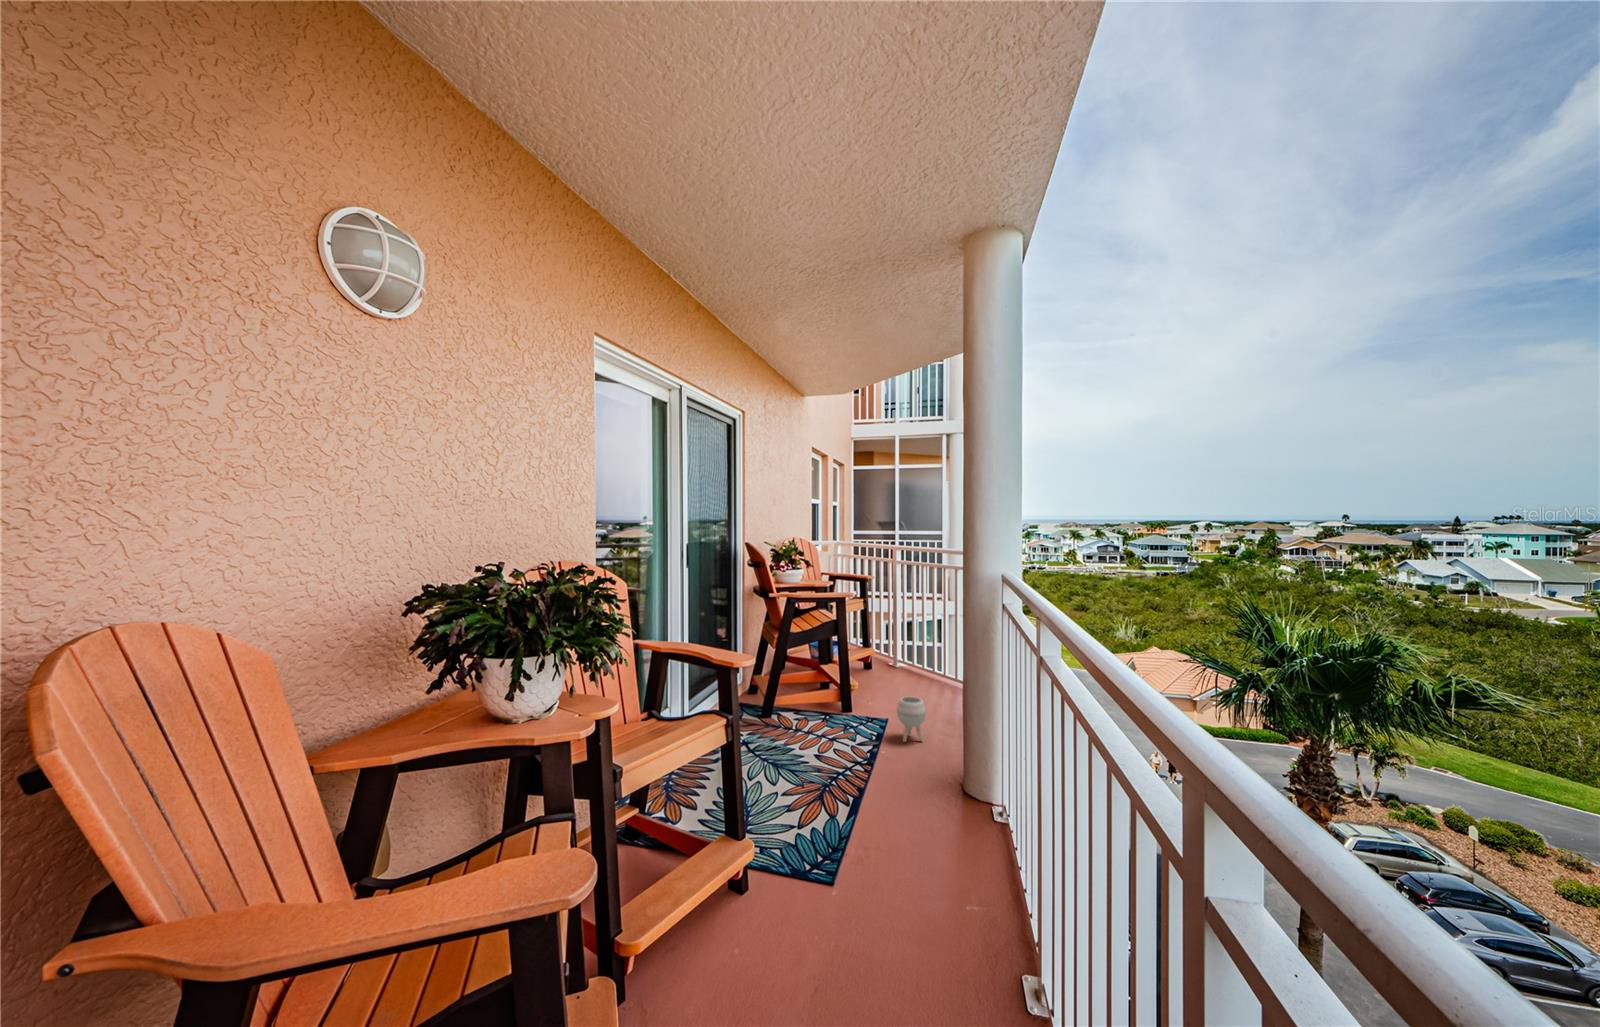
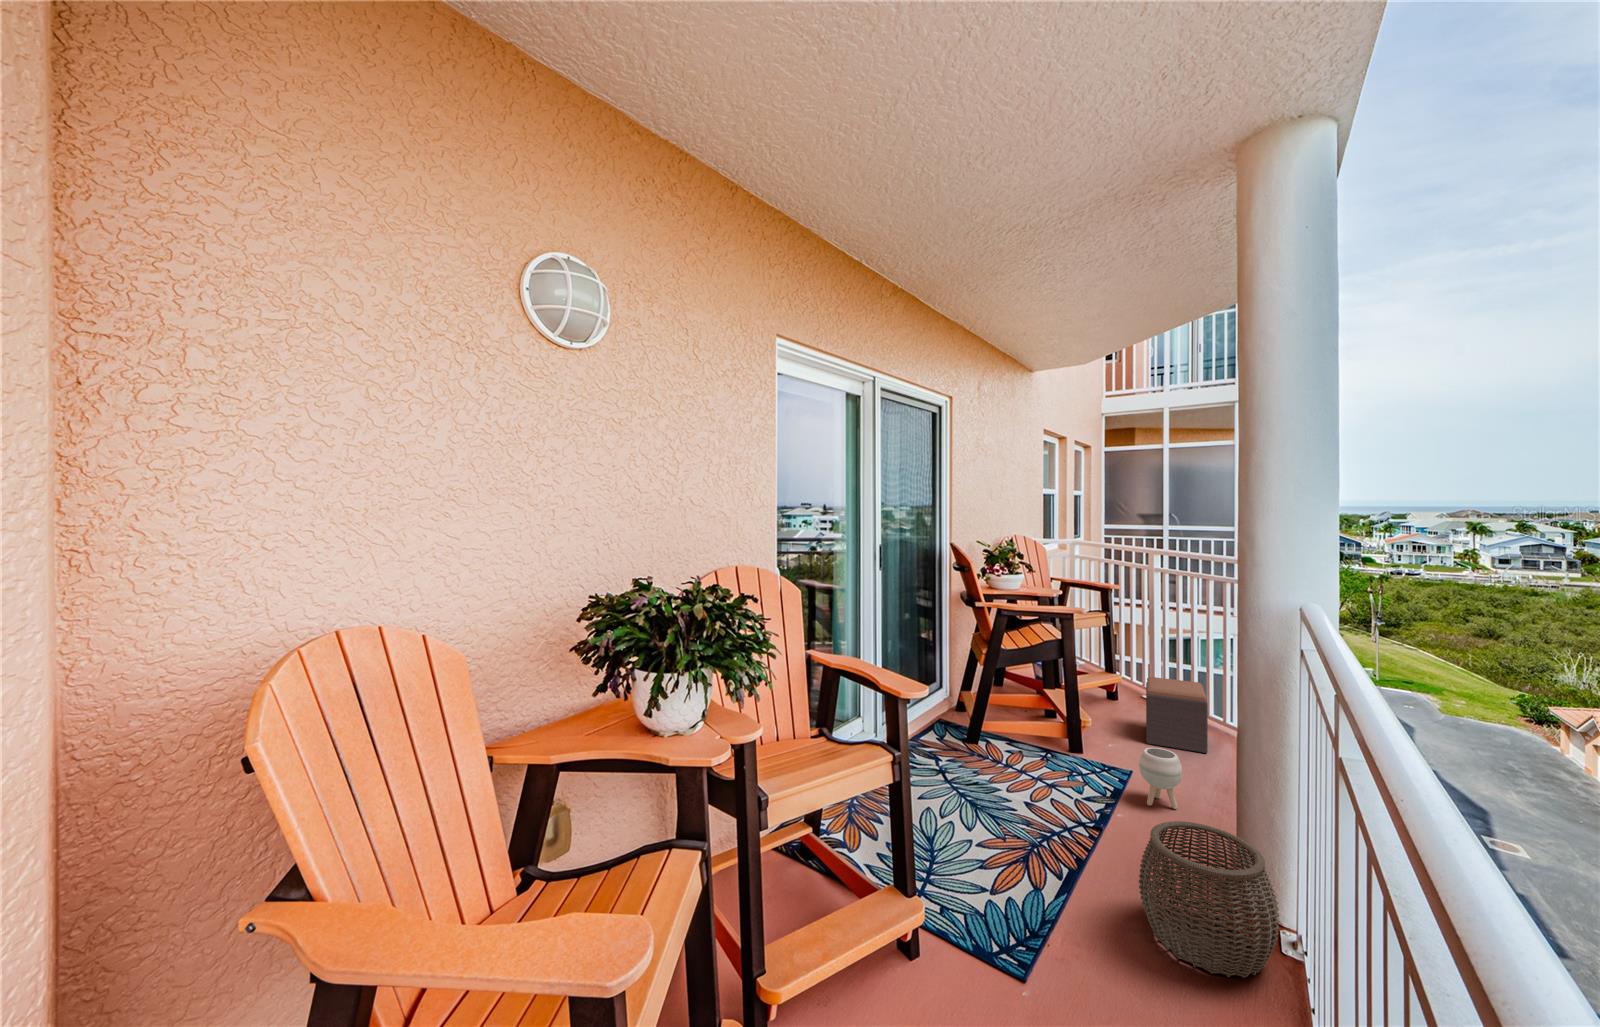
footstool: none [896,645,939,699] -> present [1146,677,1208,753]
woven basket: none [907,742,996,847] -> present [1139,821,1279,978]

